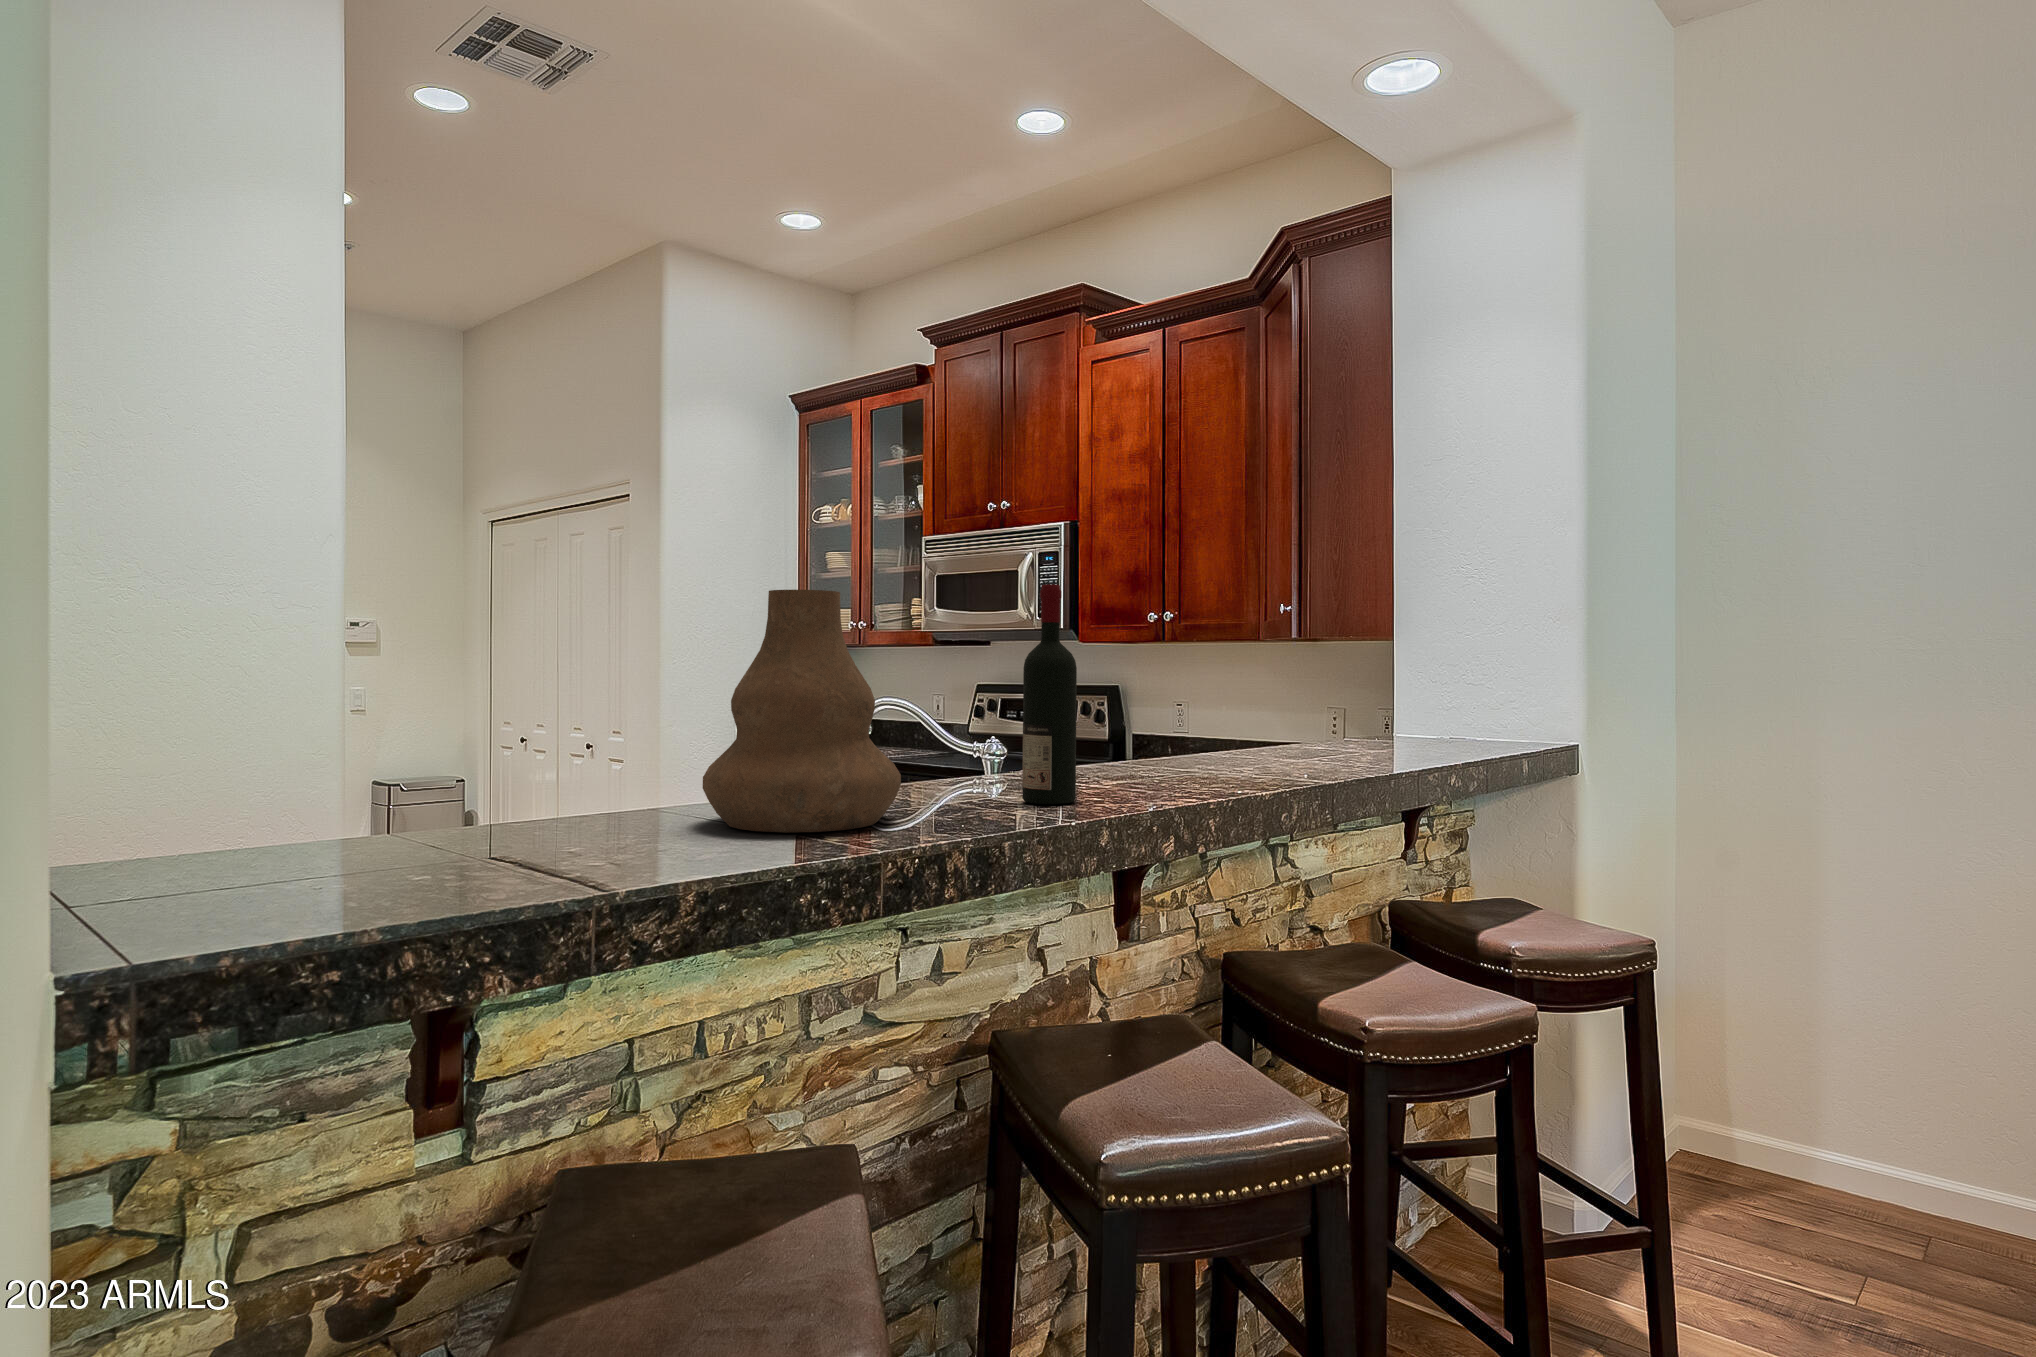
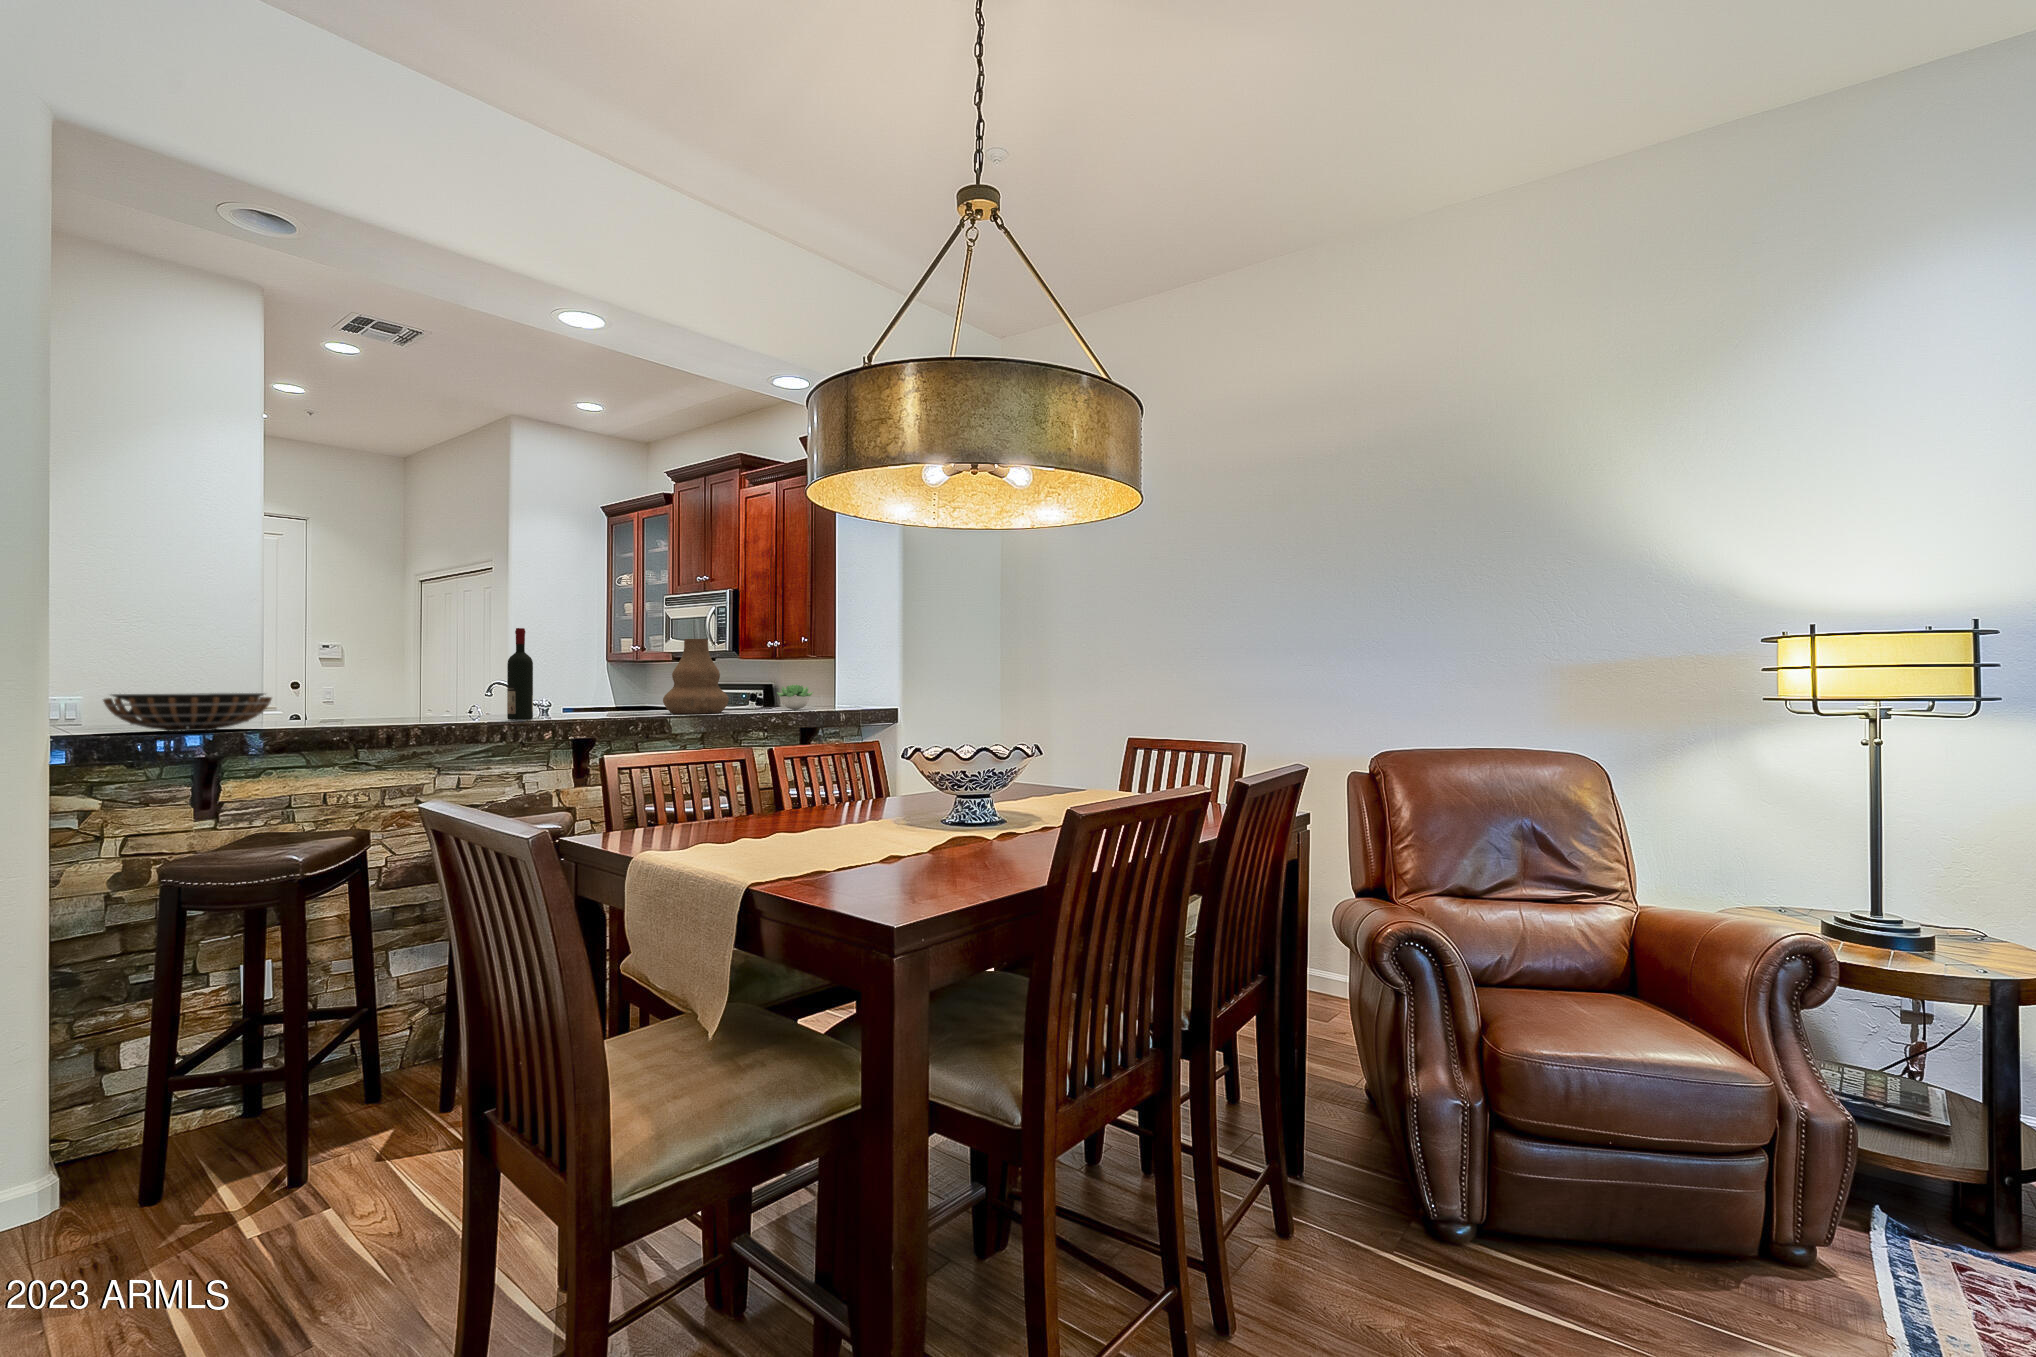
vase: present [703,590,901,833] -> present [663,639,729,714]
succulent plant: none [1380,705,1453,756] -> present [777,685,813,710]
decorative bowl: none [165,751,591,882] -> present [103,693,272,732]

